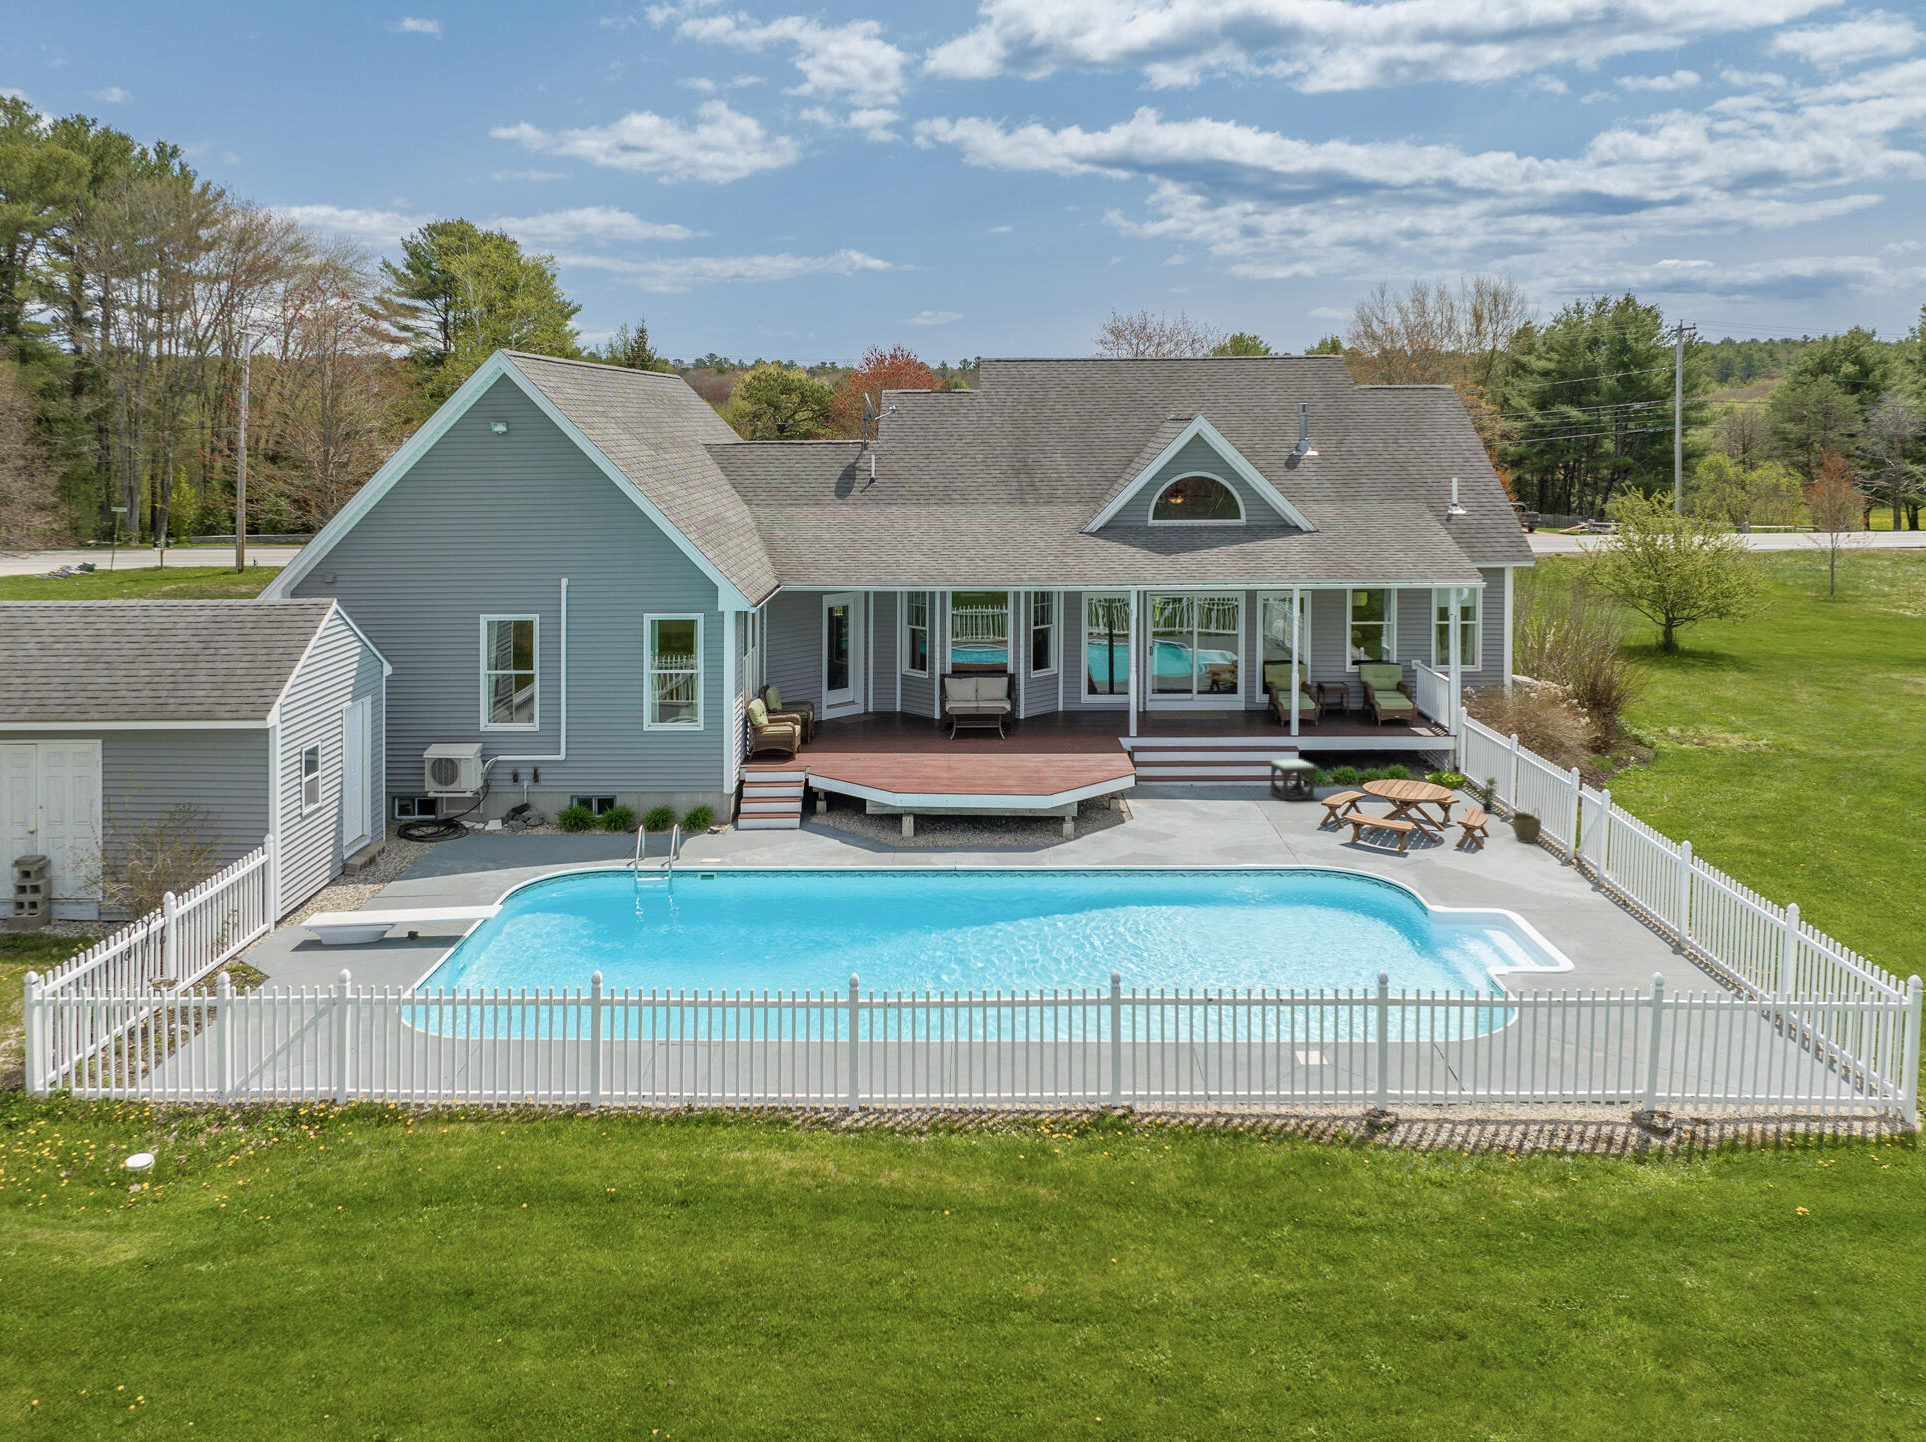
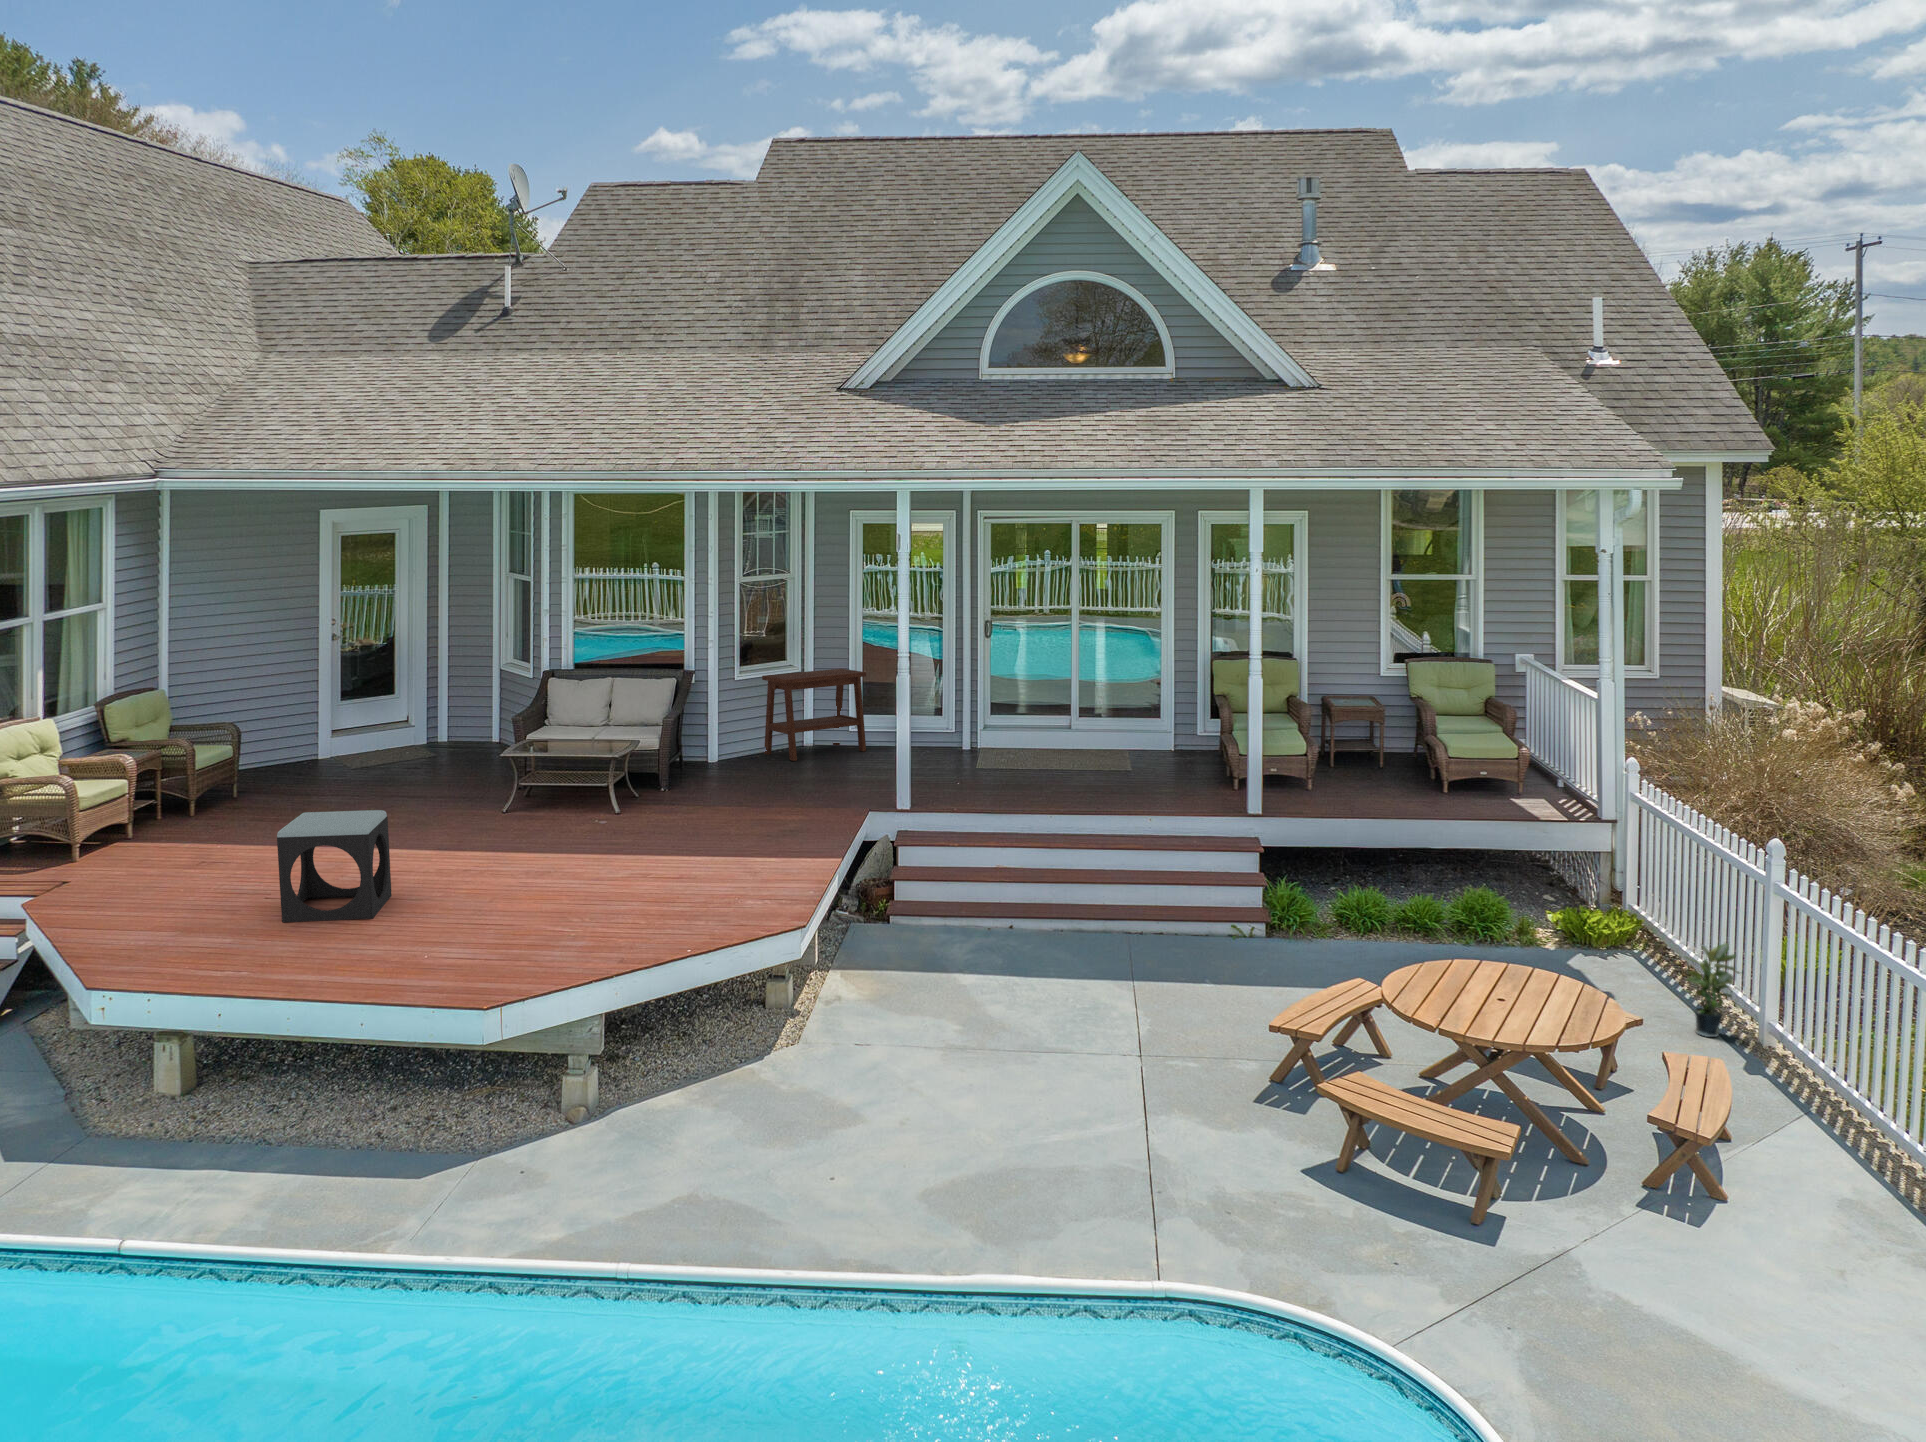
side table: none [1040,670,1089,716] -> present [762,669,866,761]
footstool: present [1270,759,1315,800] -> present [277,810,392,922]
woven basket: present [1513,812,1541,843] -> none [1806,1065,1901,1175]

